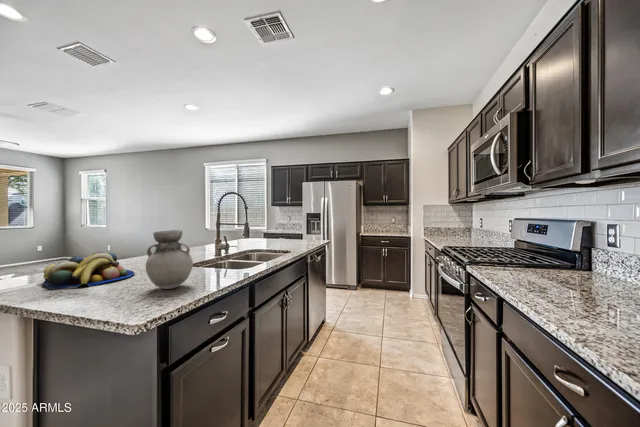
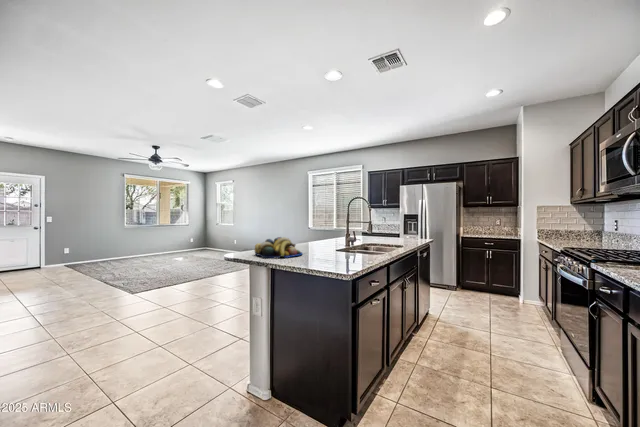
vase: present [146,230,193,289] -> none [324,222,353,262]

